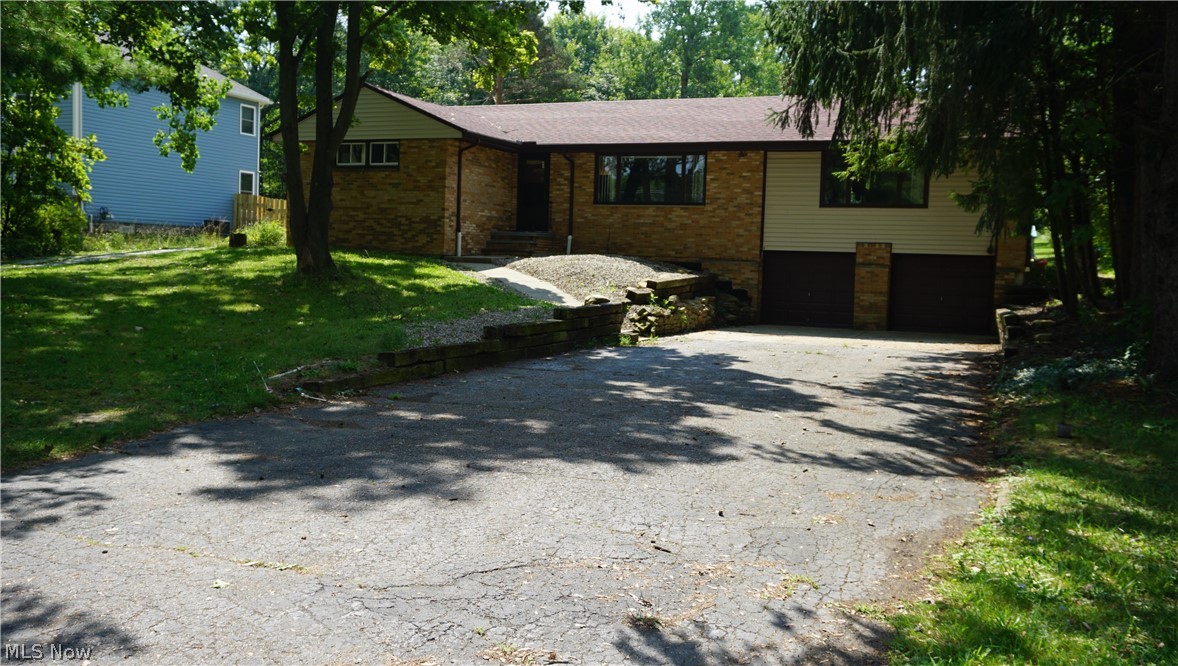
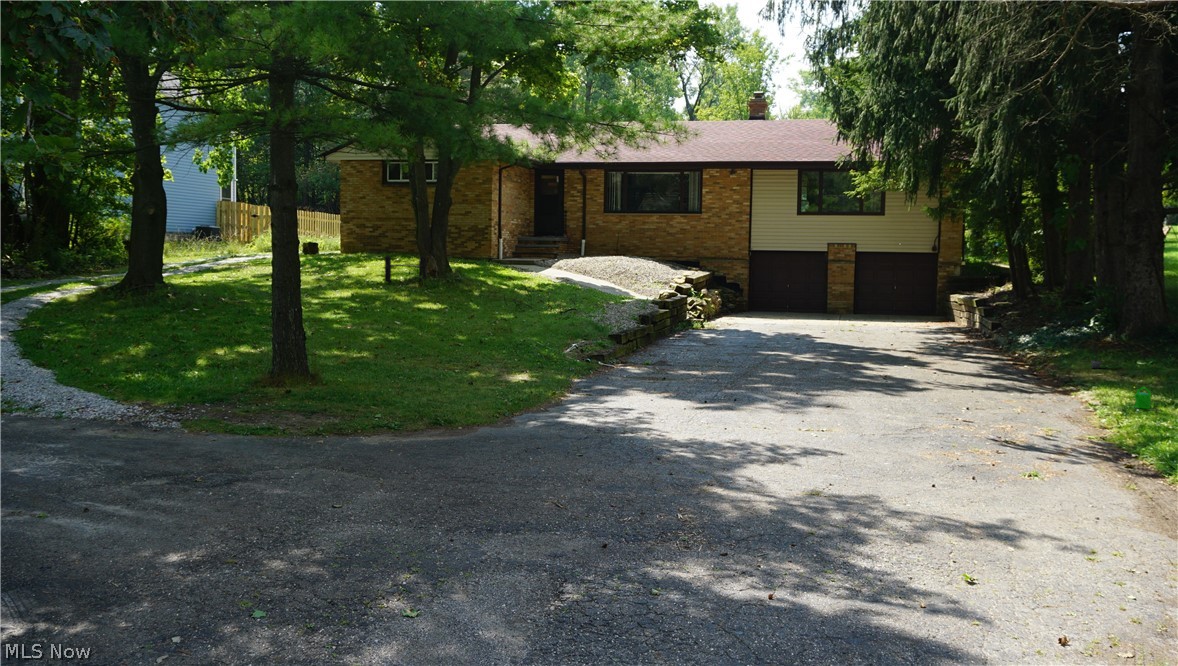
bench: none [248,244,299,279] -> present [385,255,426,284]
watering can: none [1007,499,1053,548] -> present [1133,387,1151,409]

